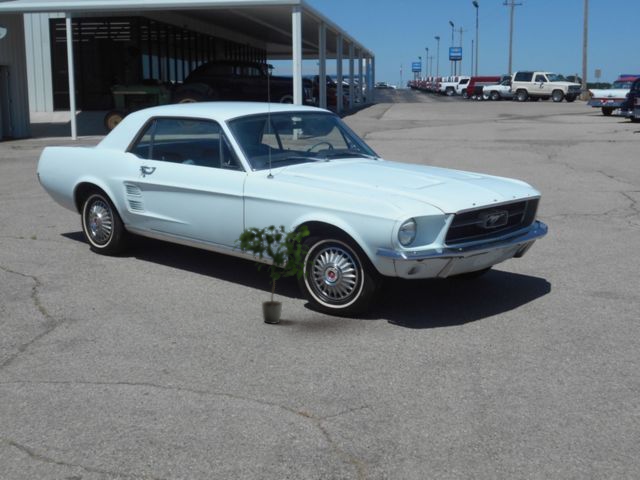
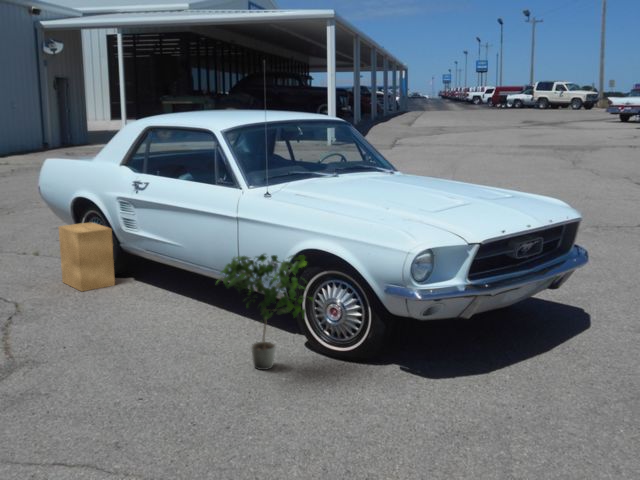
cardboard box: none [65,206,119,269] -> present [58,222,115,291]

